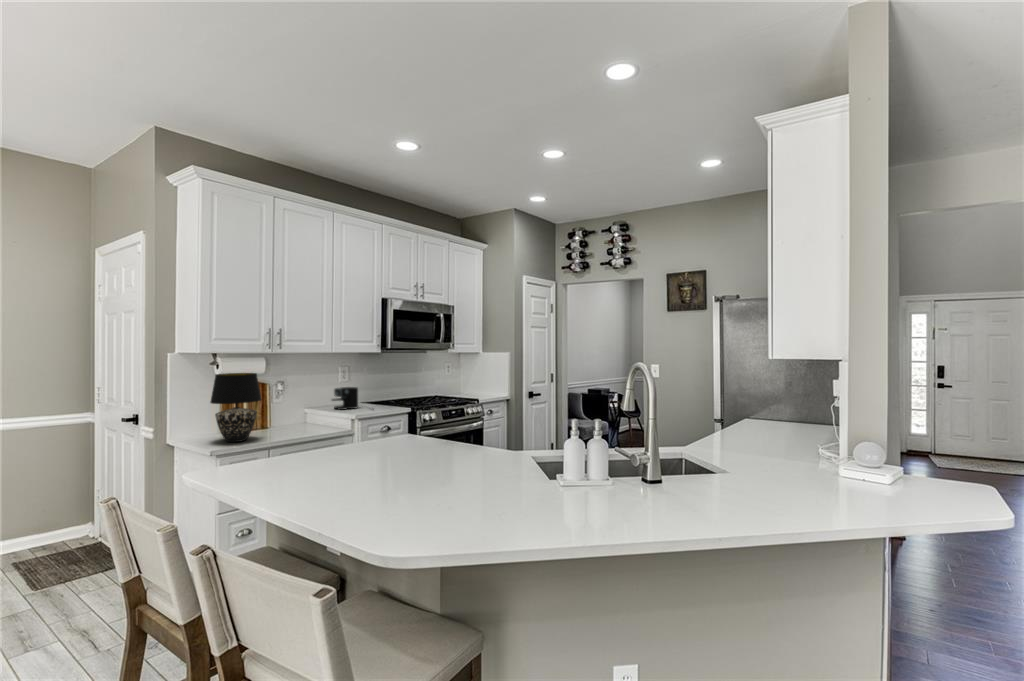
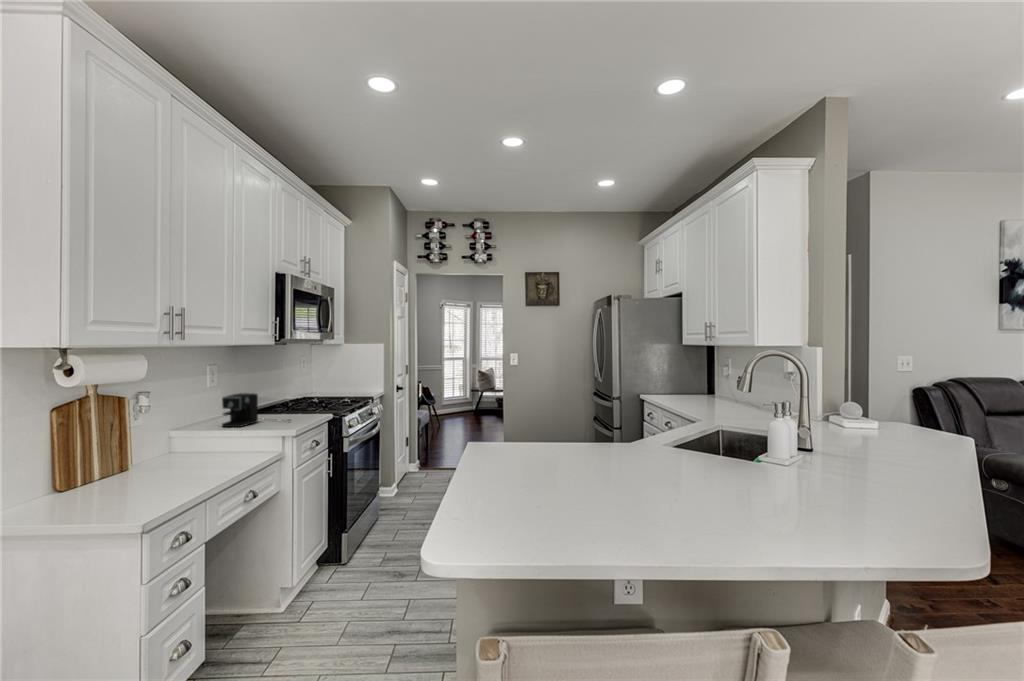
table lamp: present [210,373,261,442] -> none [79,379,181,502]

